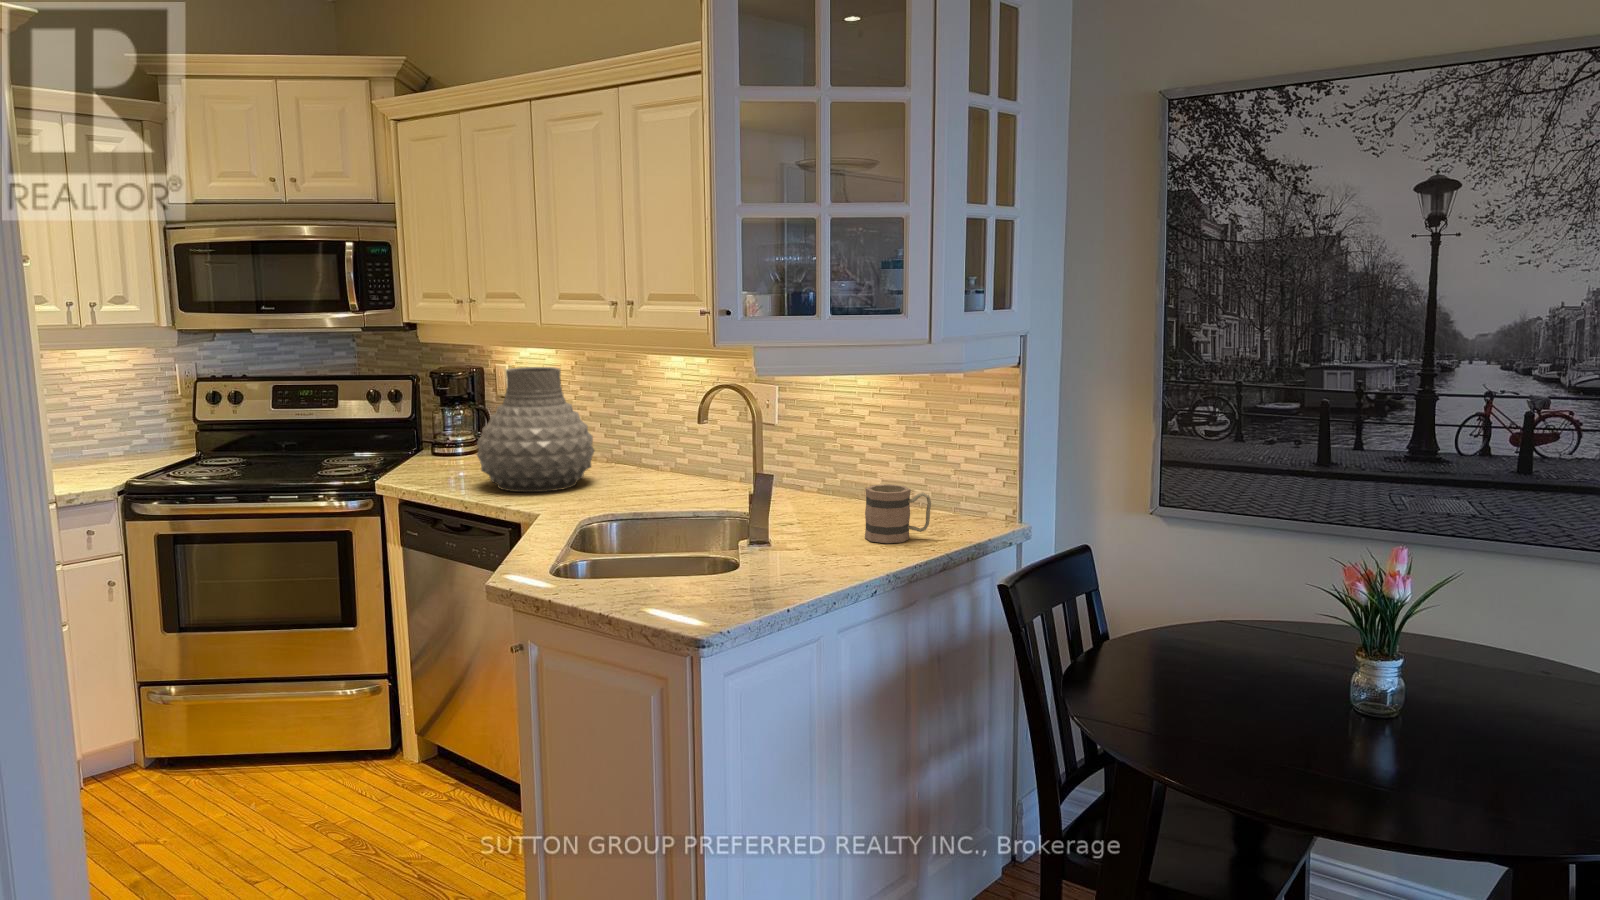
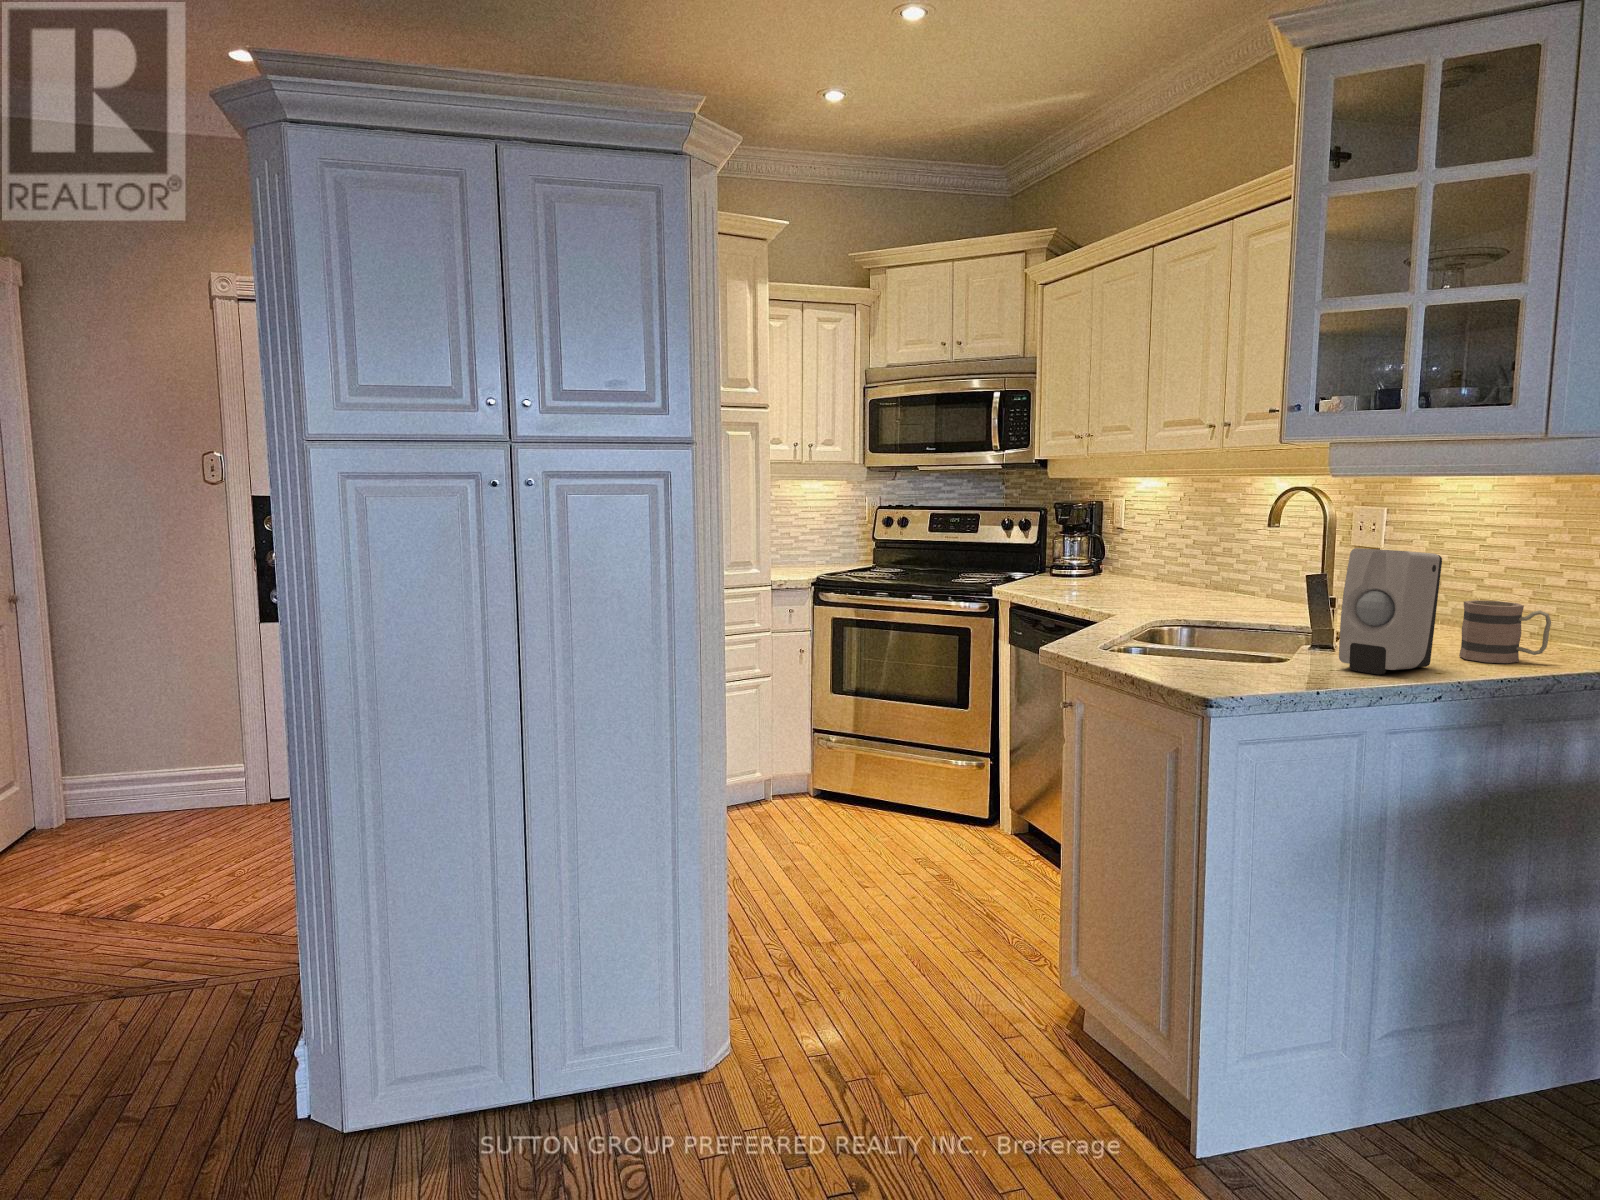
vase: present [477,367,594,492] -> none [1076,490,1187,602]
soap dispenser: none [780,451,853,574] -> present [1339,548,1442,675]

